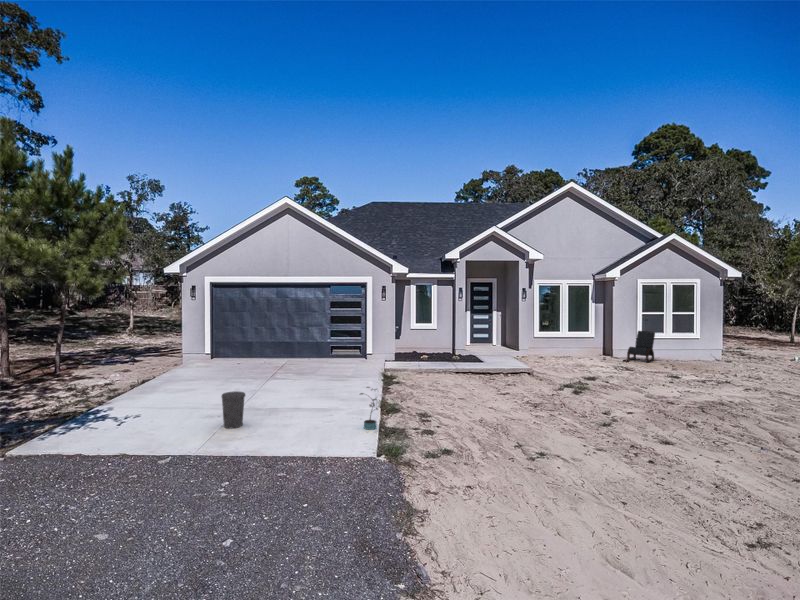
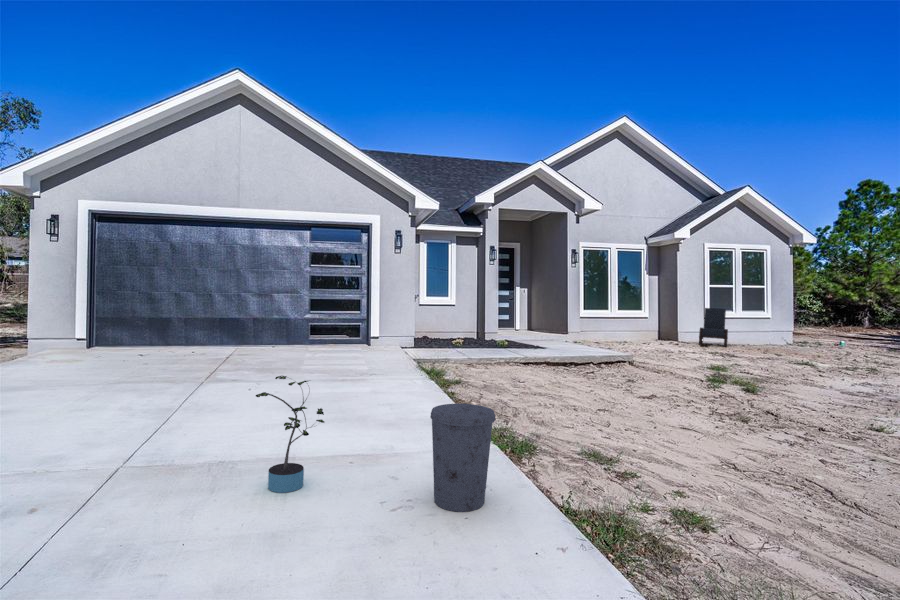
potted plant: present [360,387,383,430] -> present [256,376,324,493]
trash can: present [221,391,245,428] -> present [430,404,495,512]

